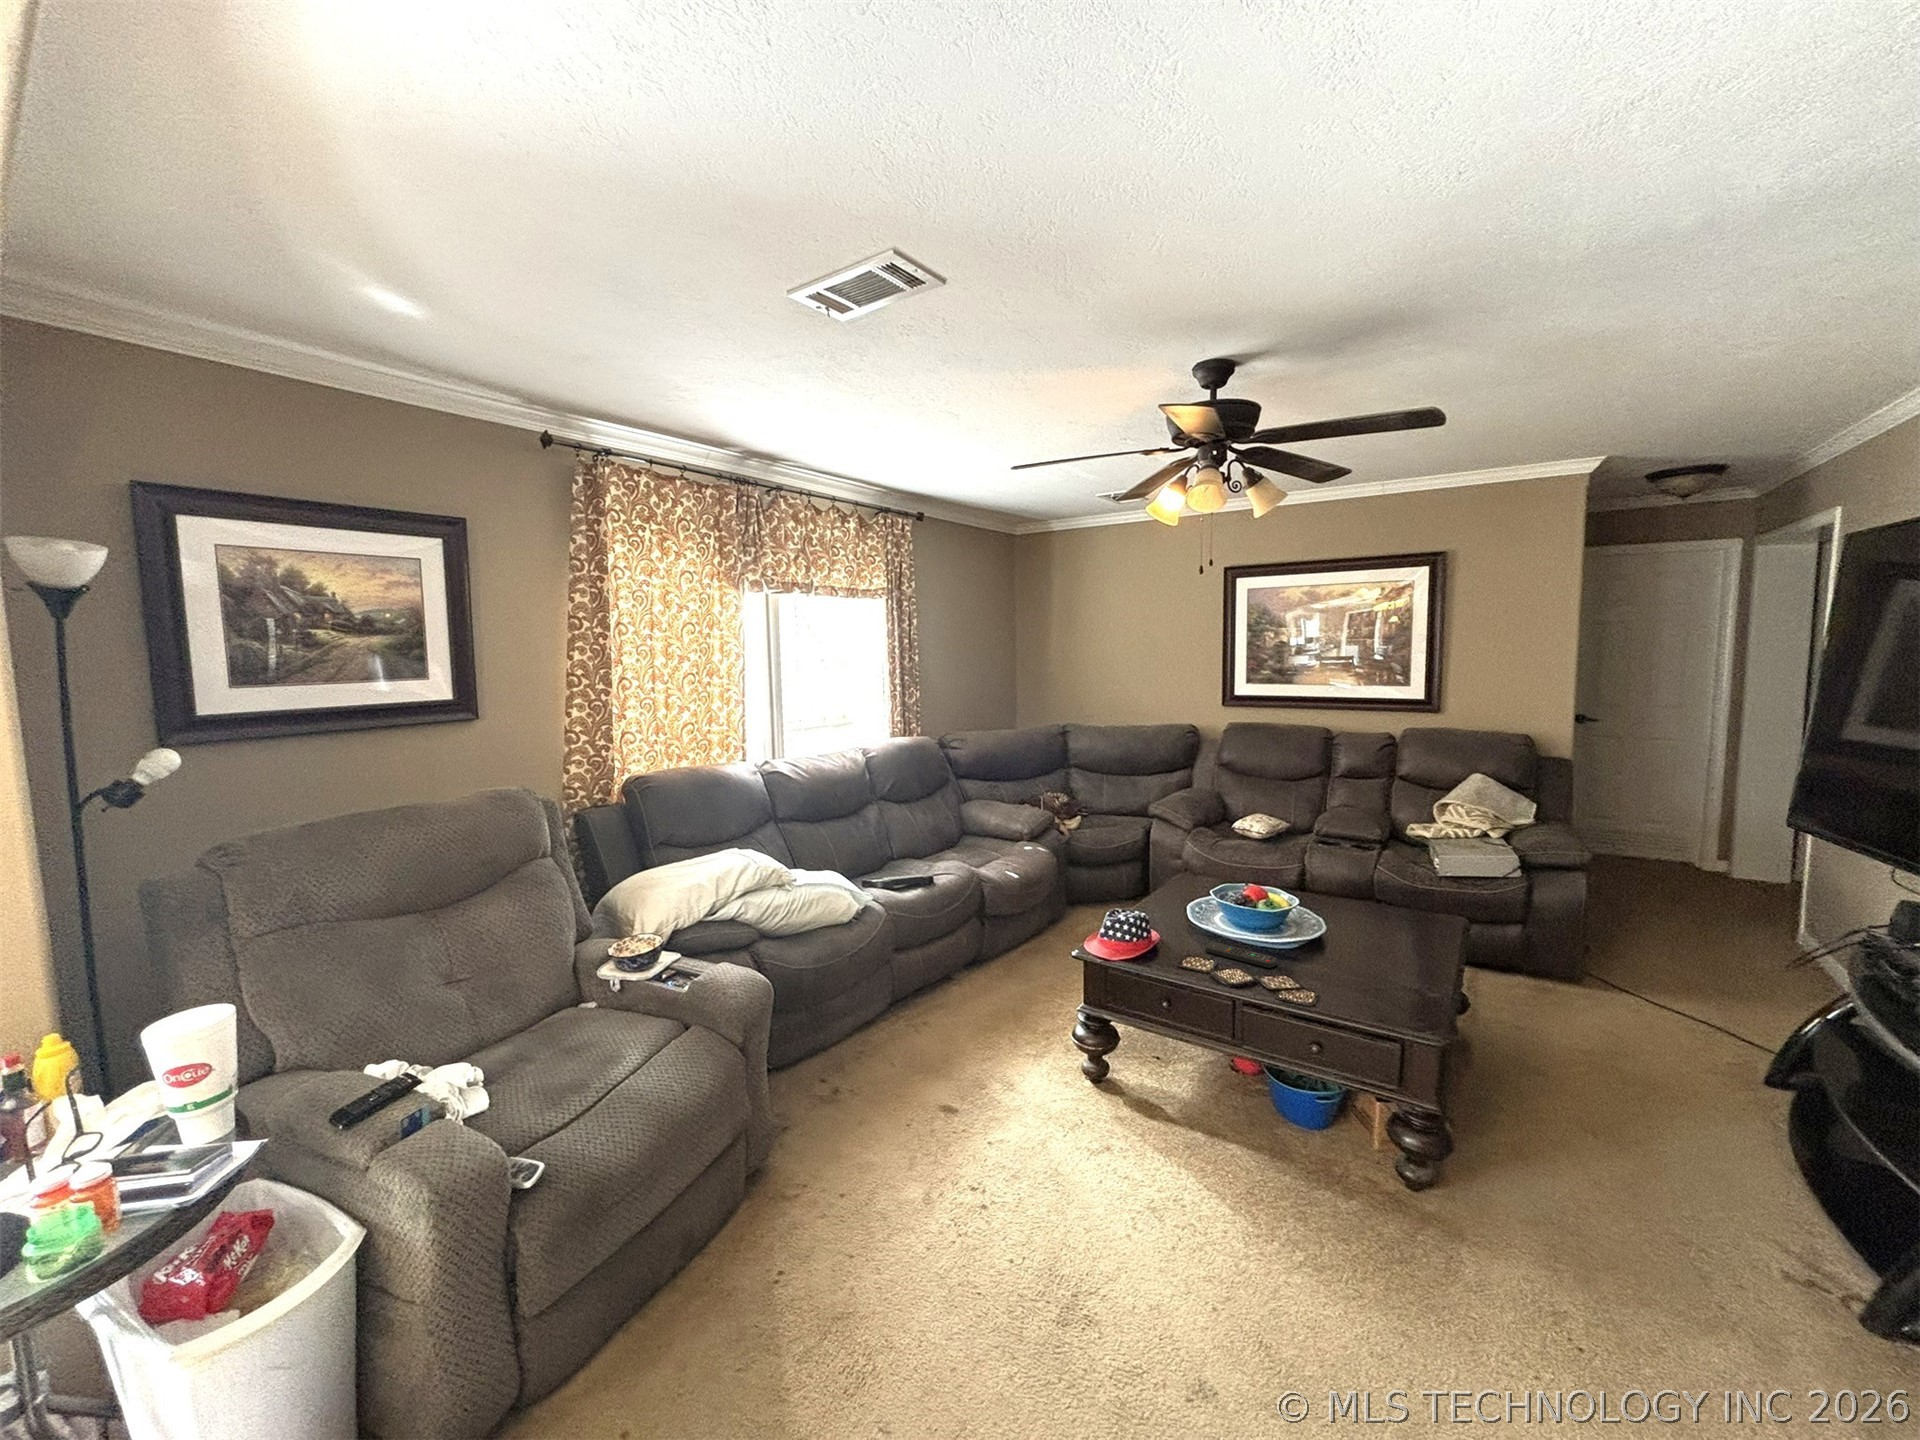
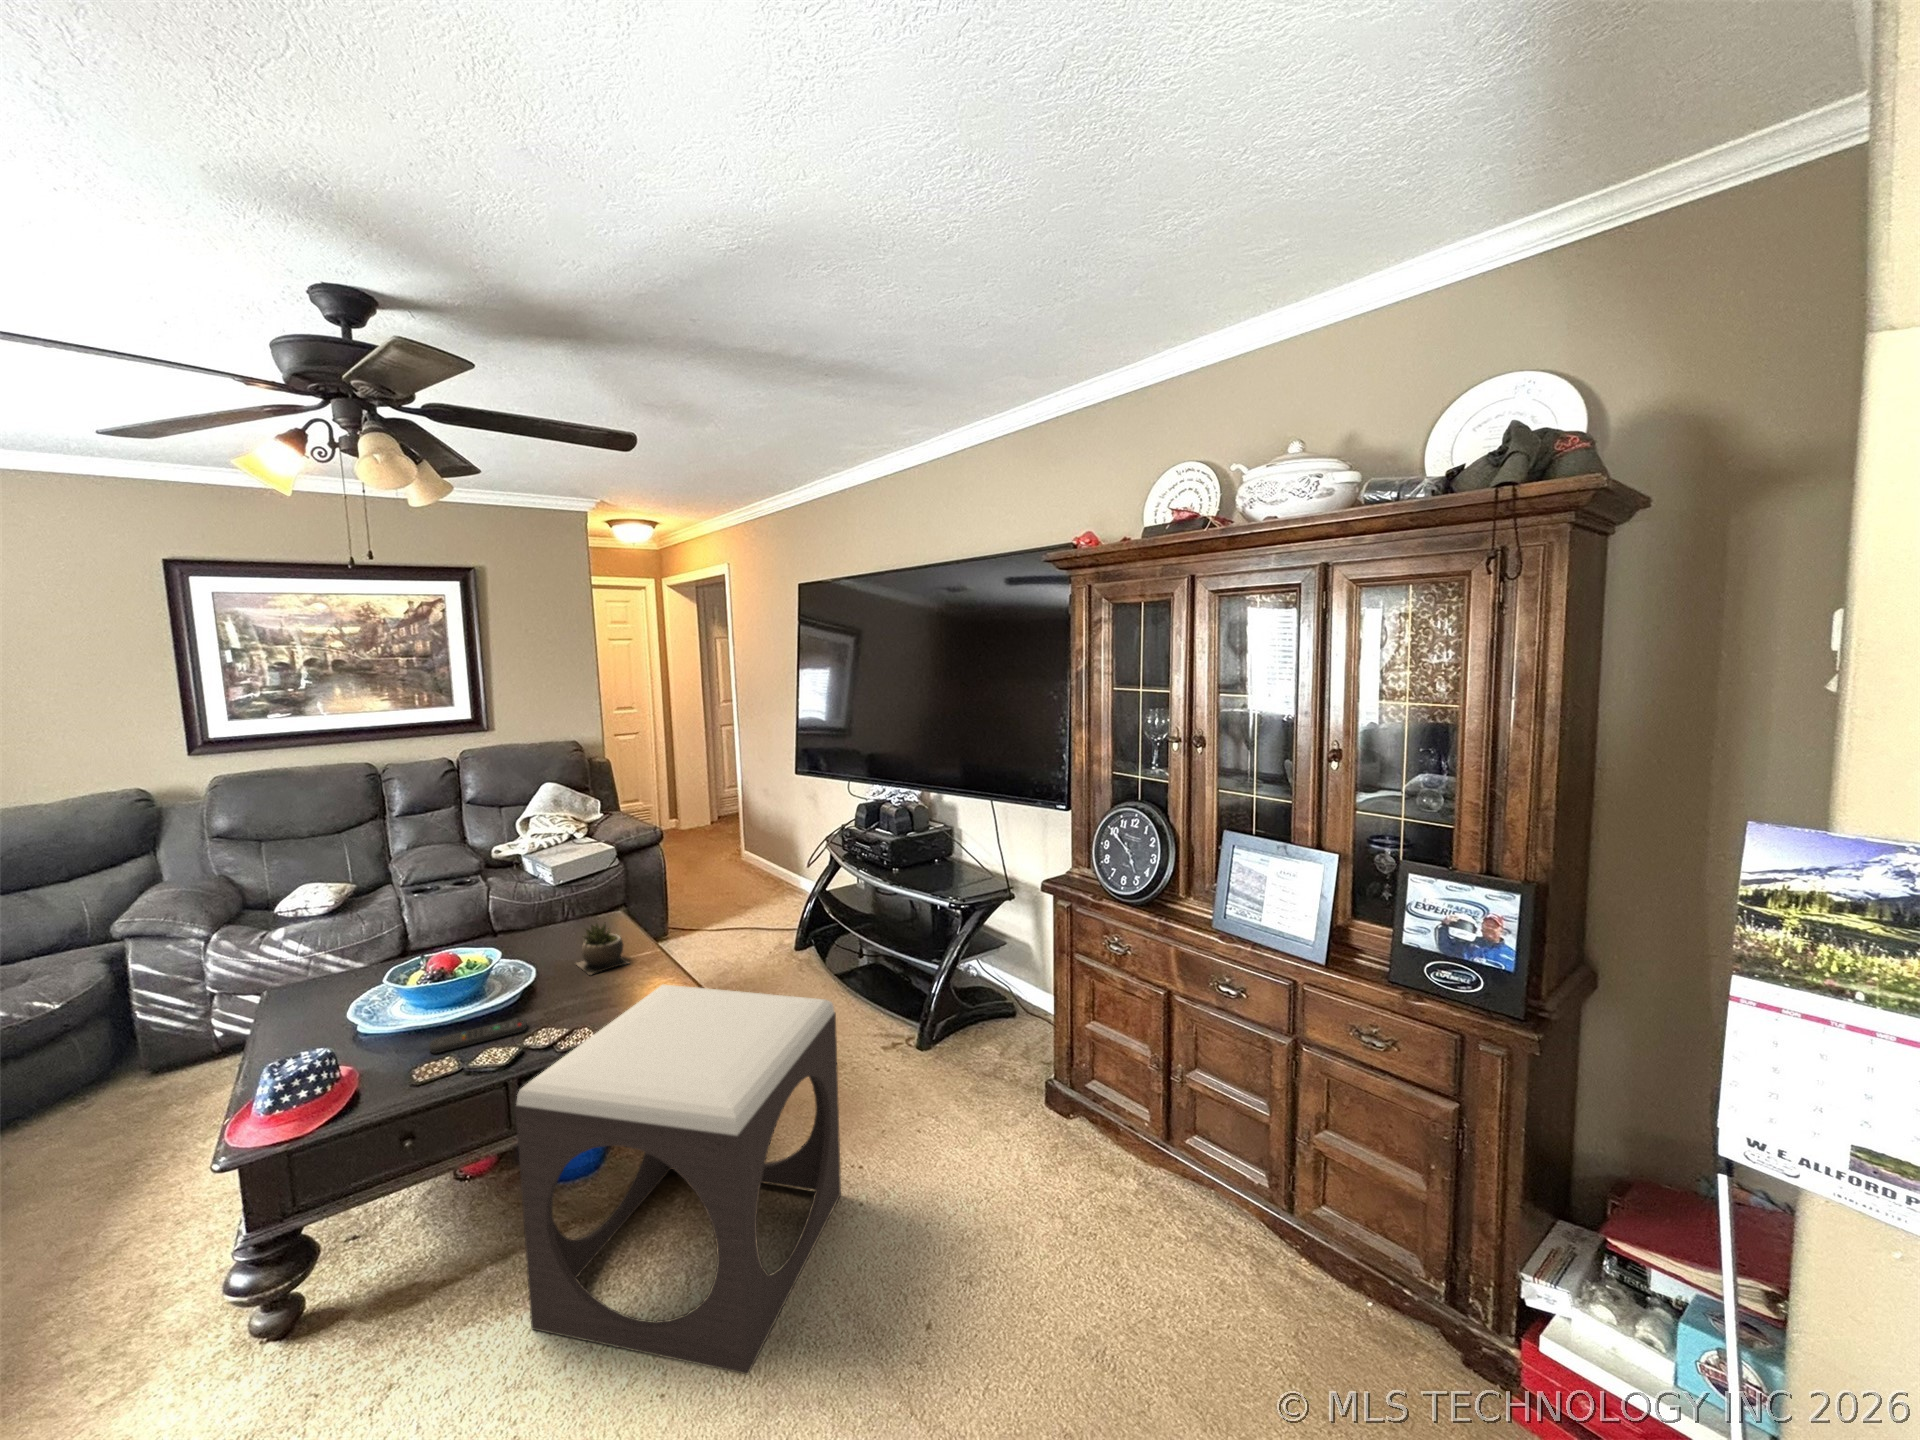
succulent plant: none [1364,907,1411,962] -> present [576,922,629,975]
footstool: none [1186,982,1539,1369] -> present [516,985,841,1374]

